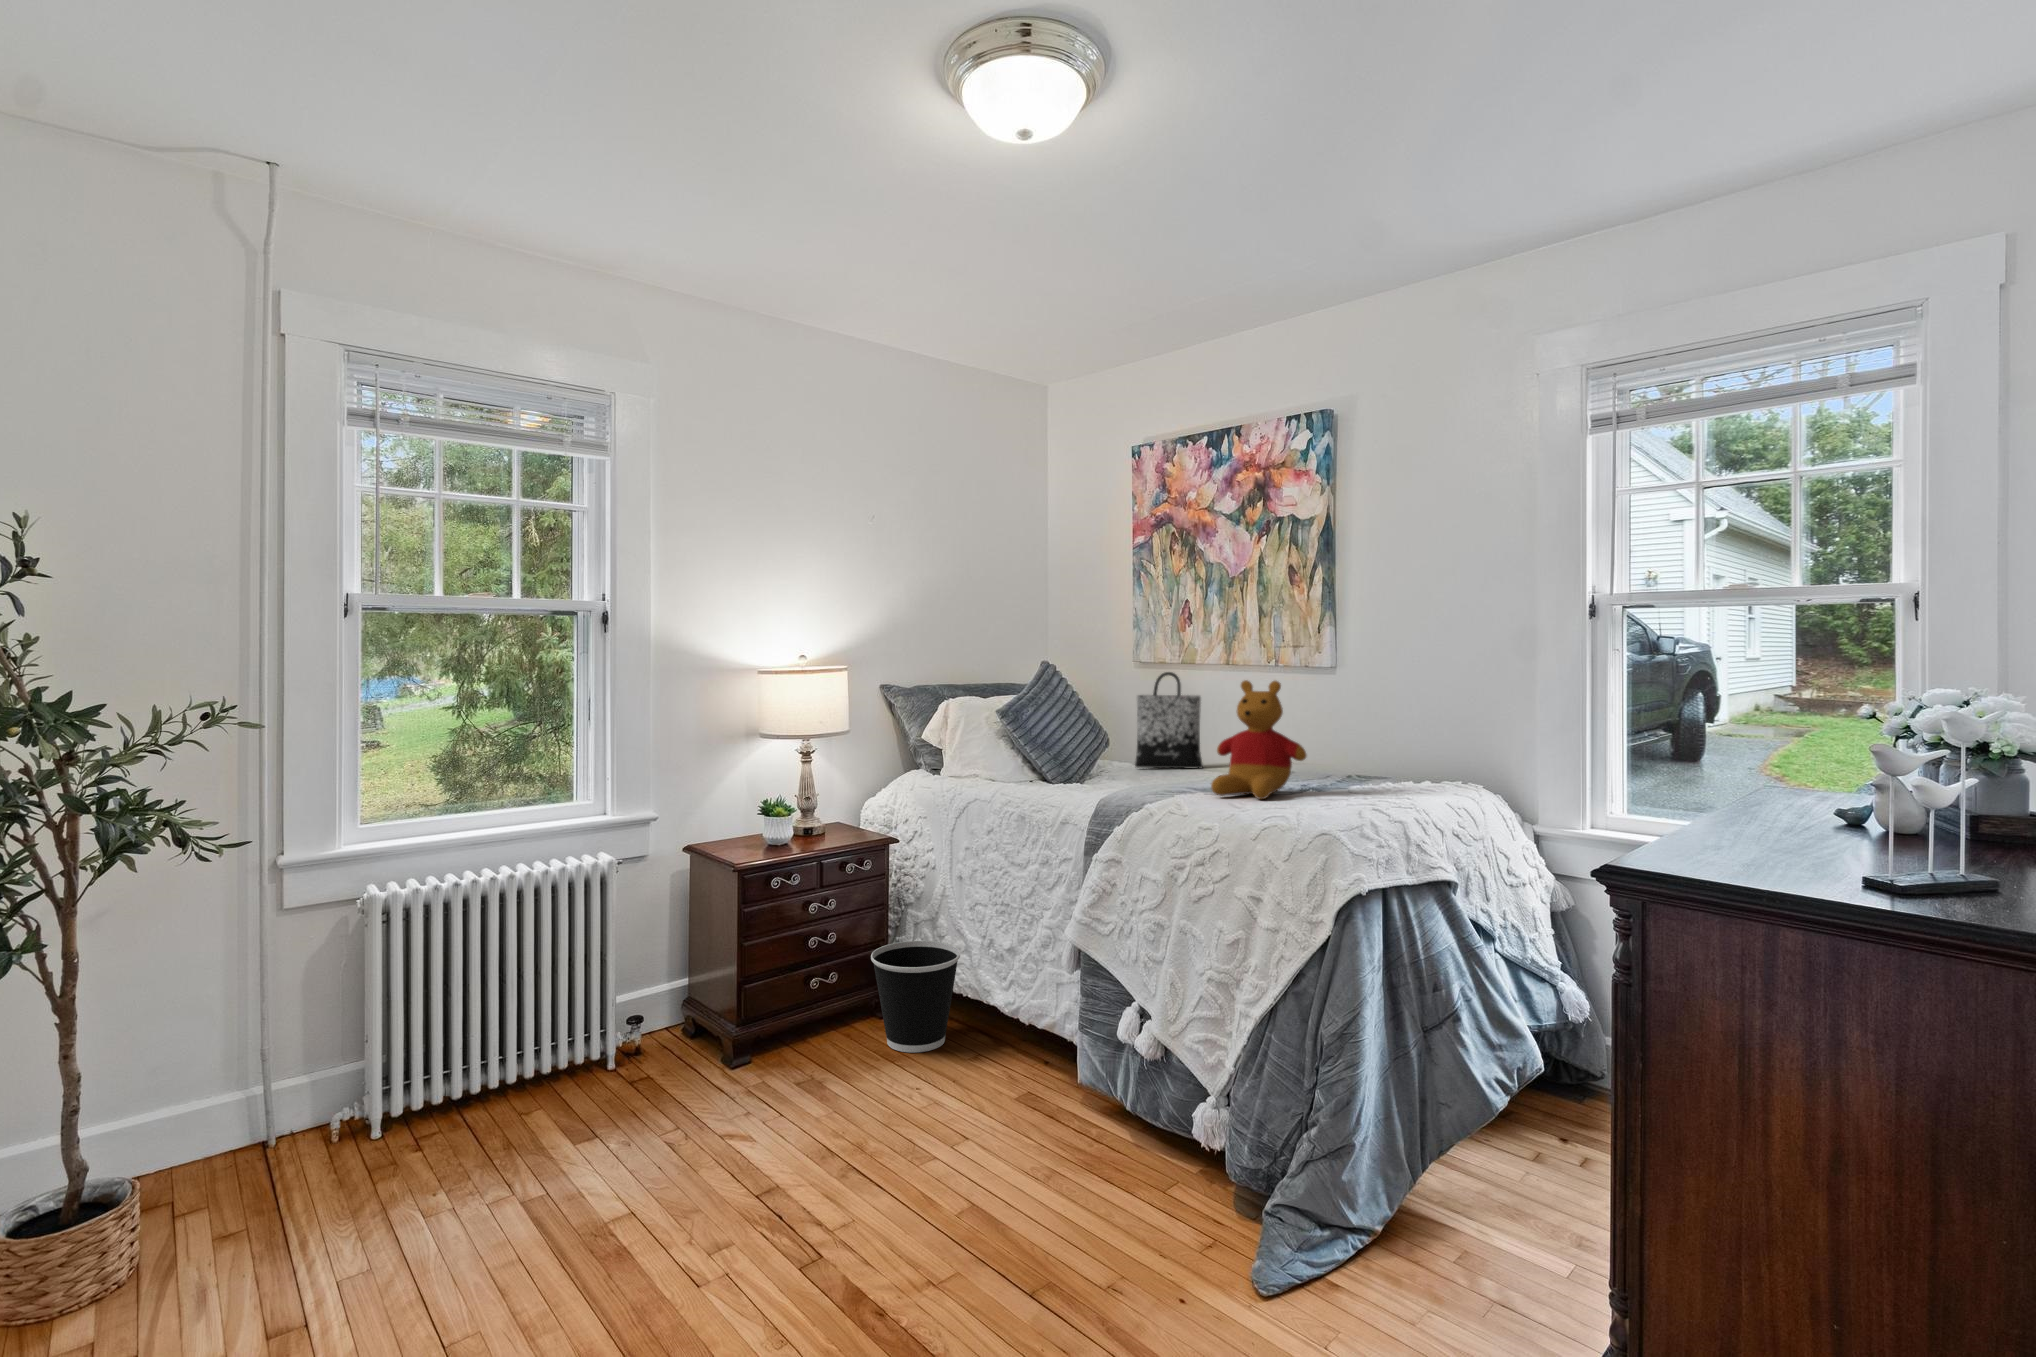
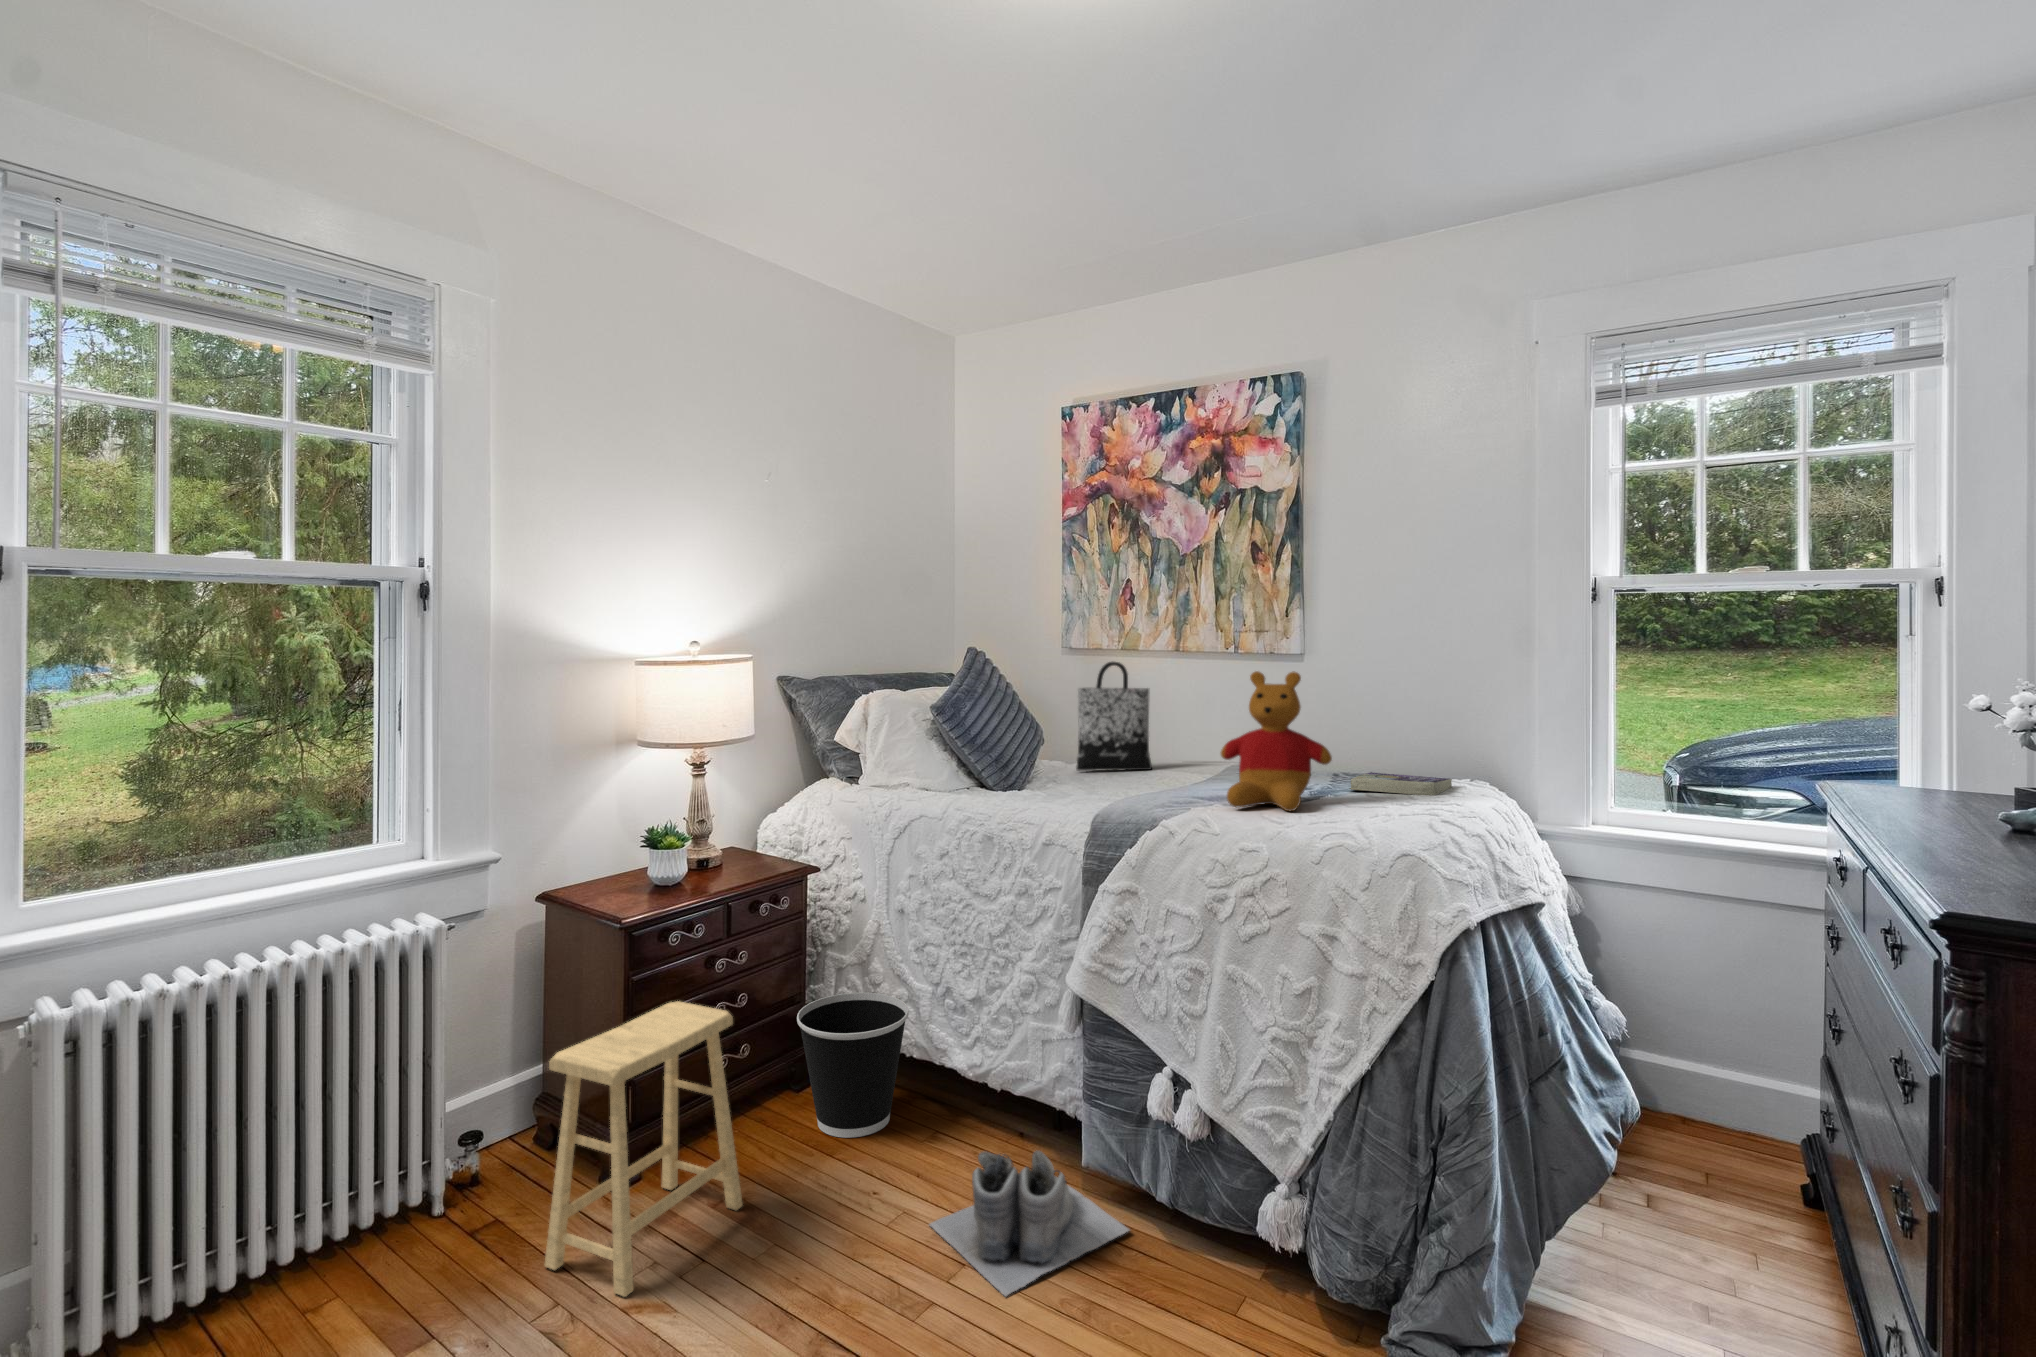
book: none [1340,772,1439,792] -> present [1349,772,1452,796]
footstool: none [668,929,815,1134] -> present [545,1001,743,1297]
boots: none [946,1058,1102,1163] -> present [929,1151,1129,1297]

